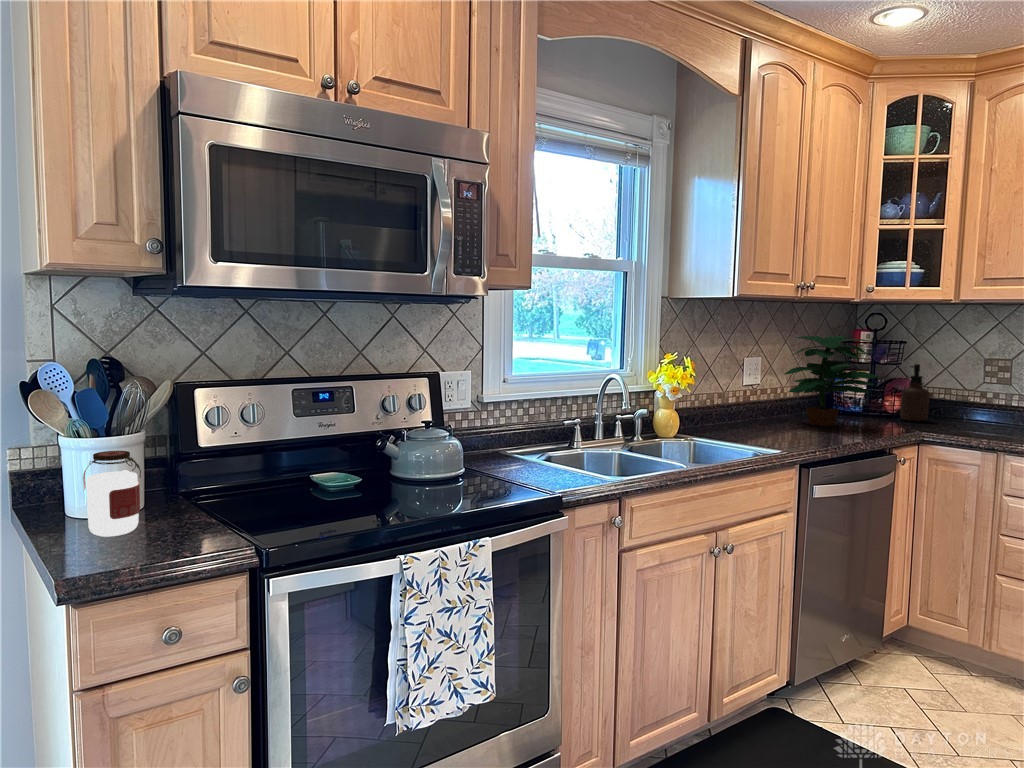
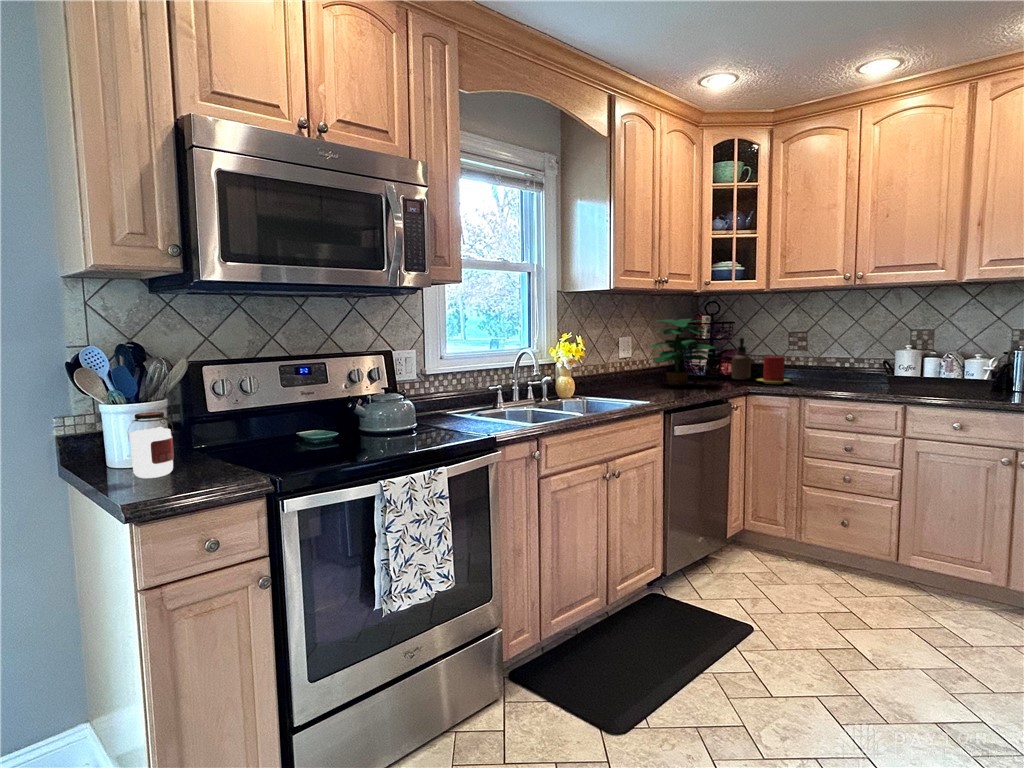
candle: none [937,392,988,431] -> present [757,356,791,384]

